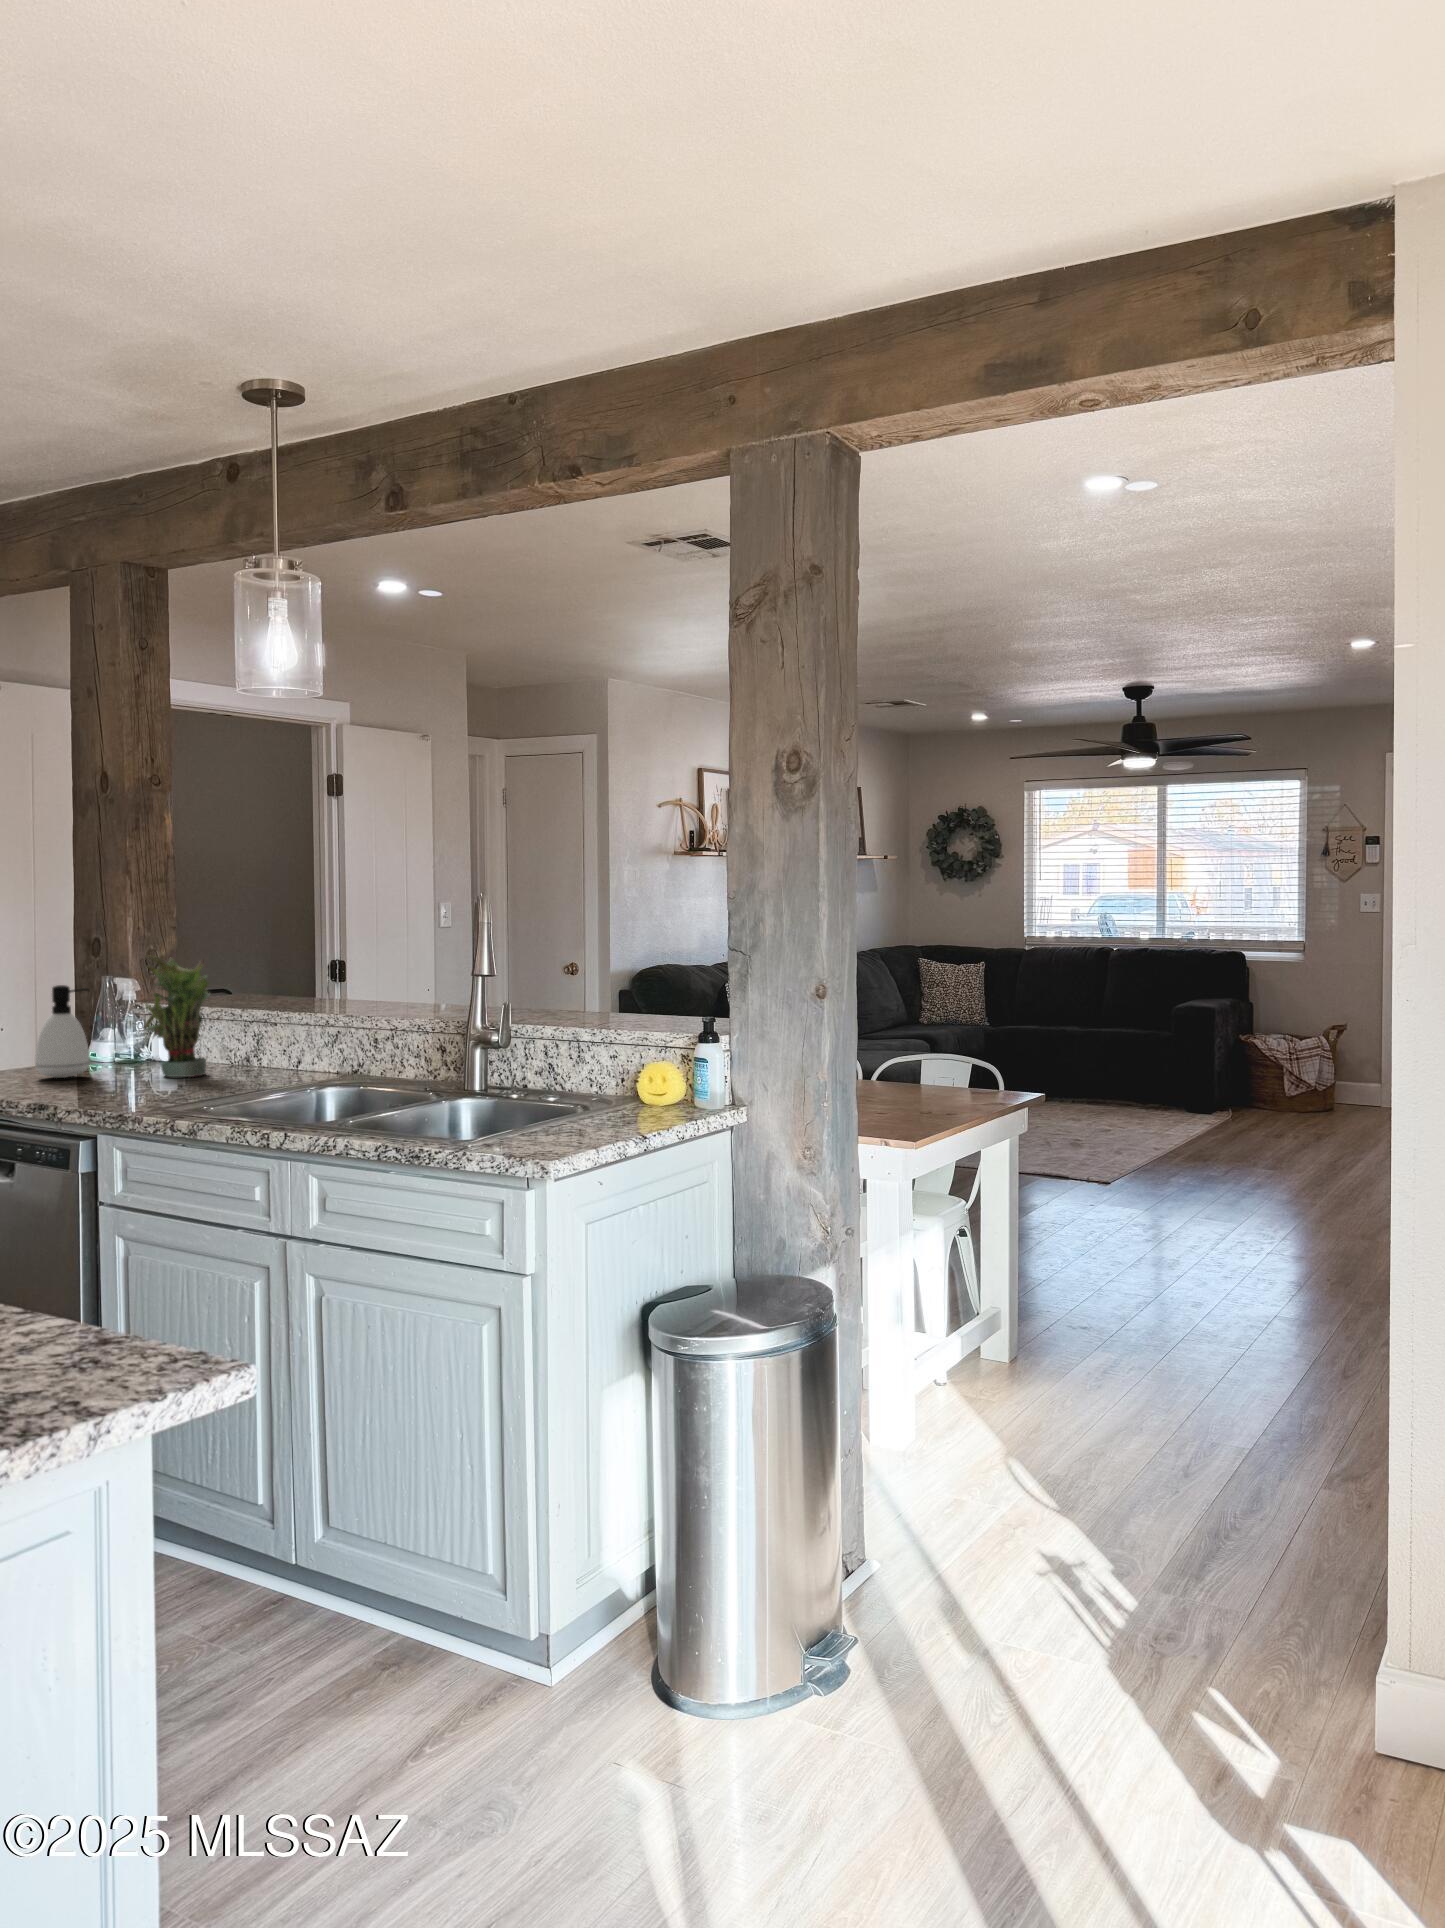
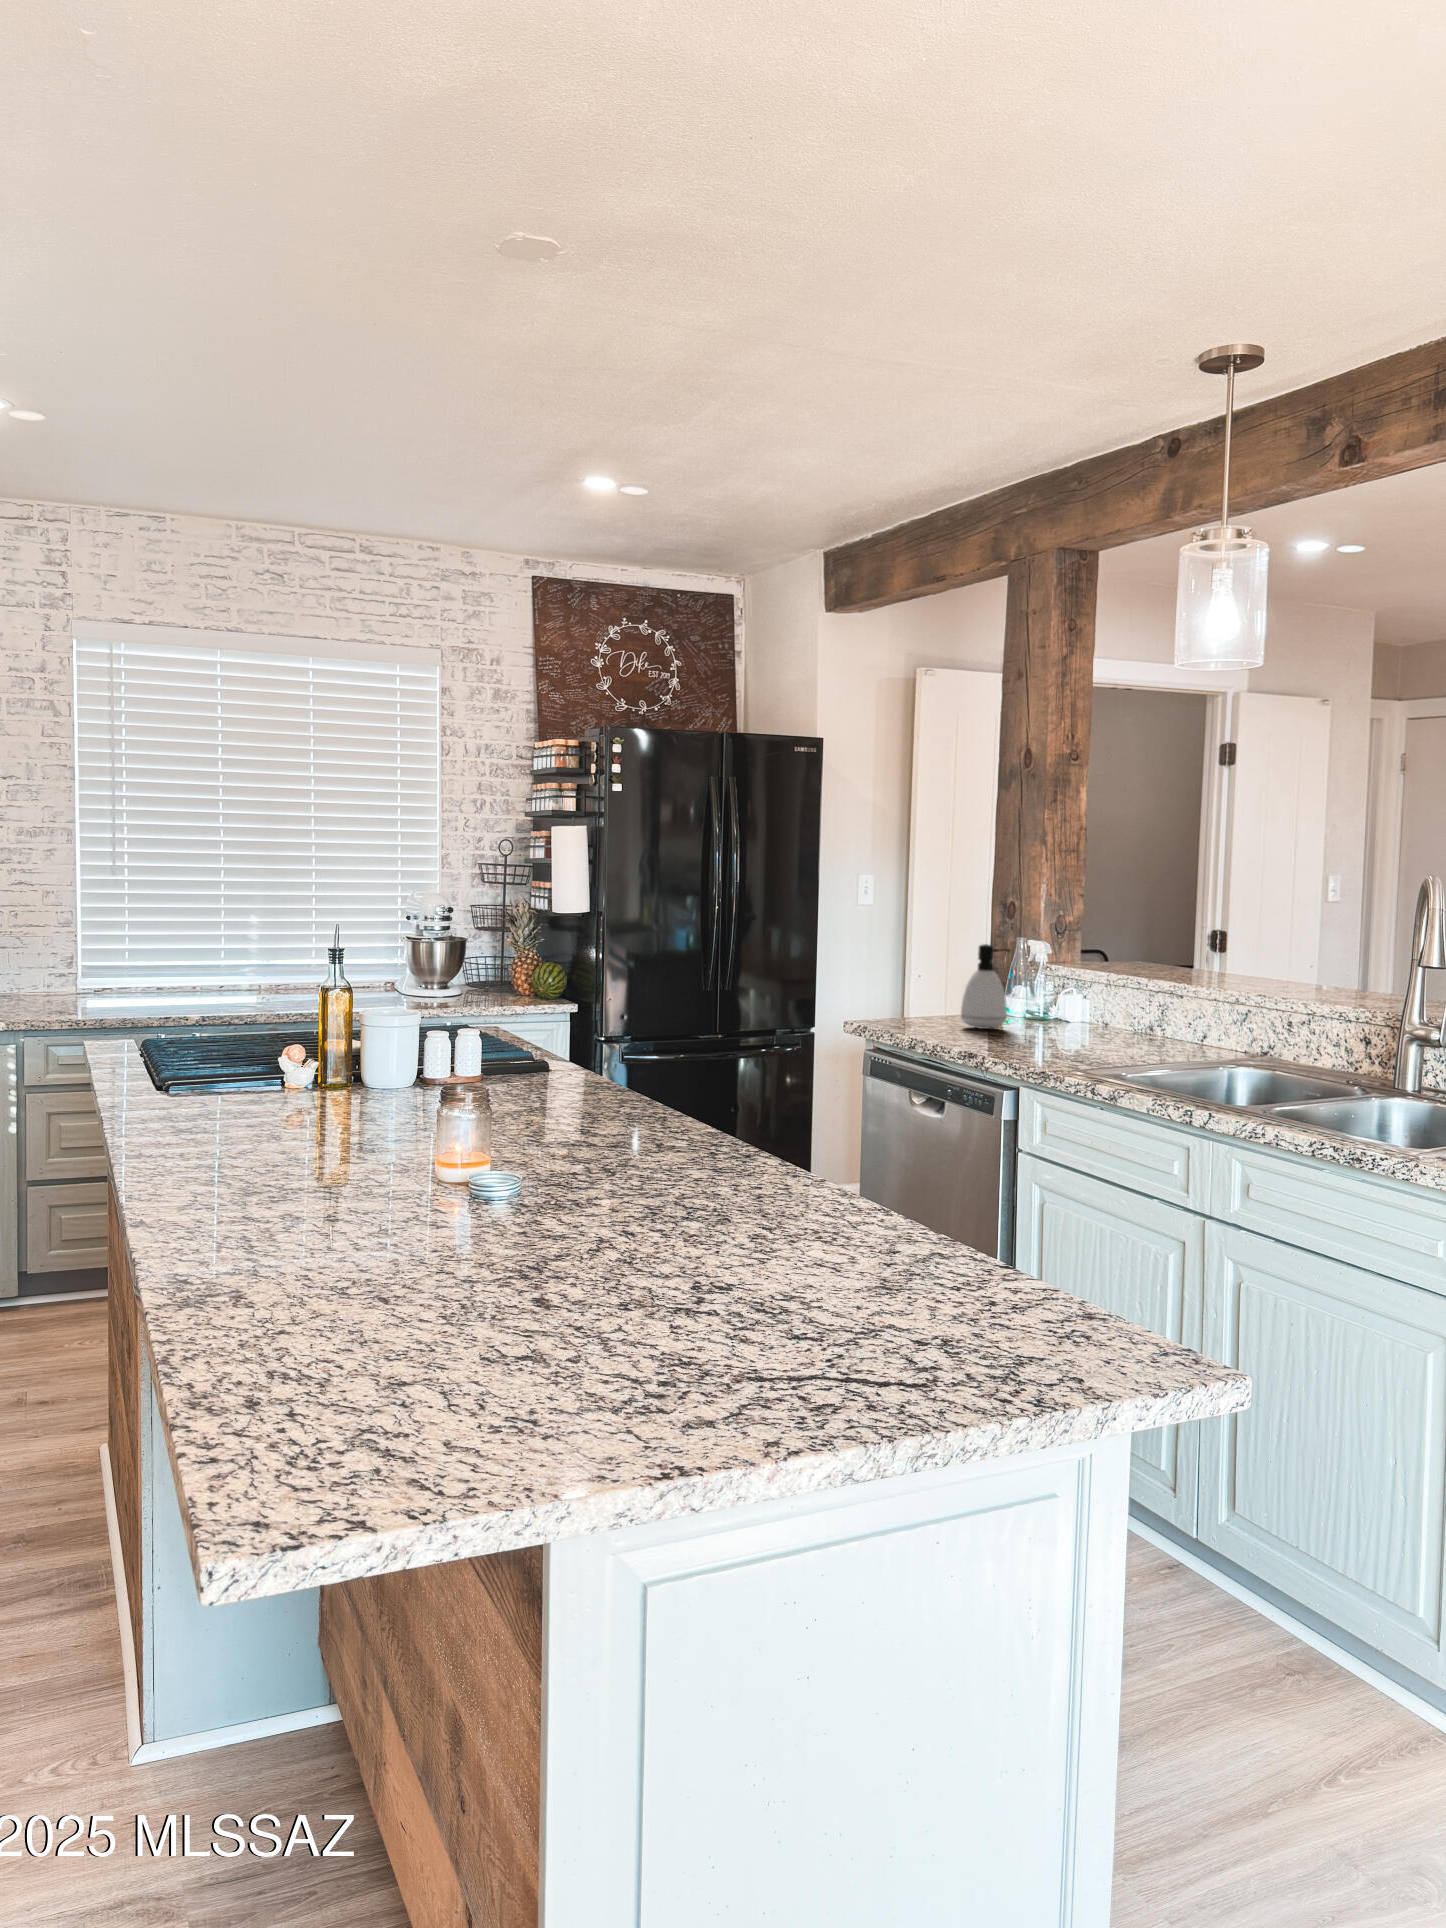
potted plant: present [141,953,210,1077] -> none [1055,919,1121,1040]

